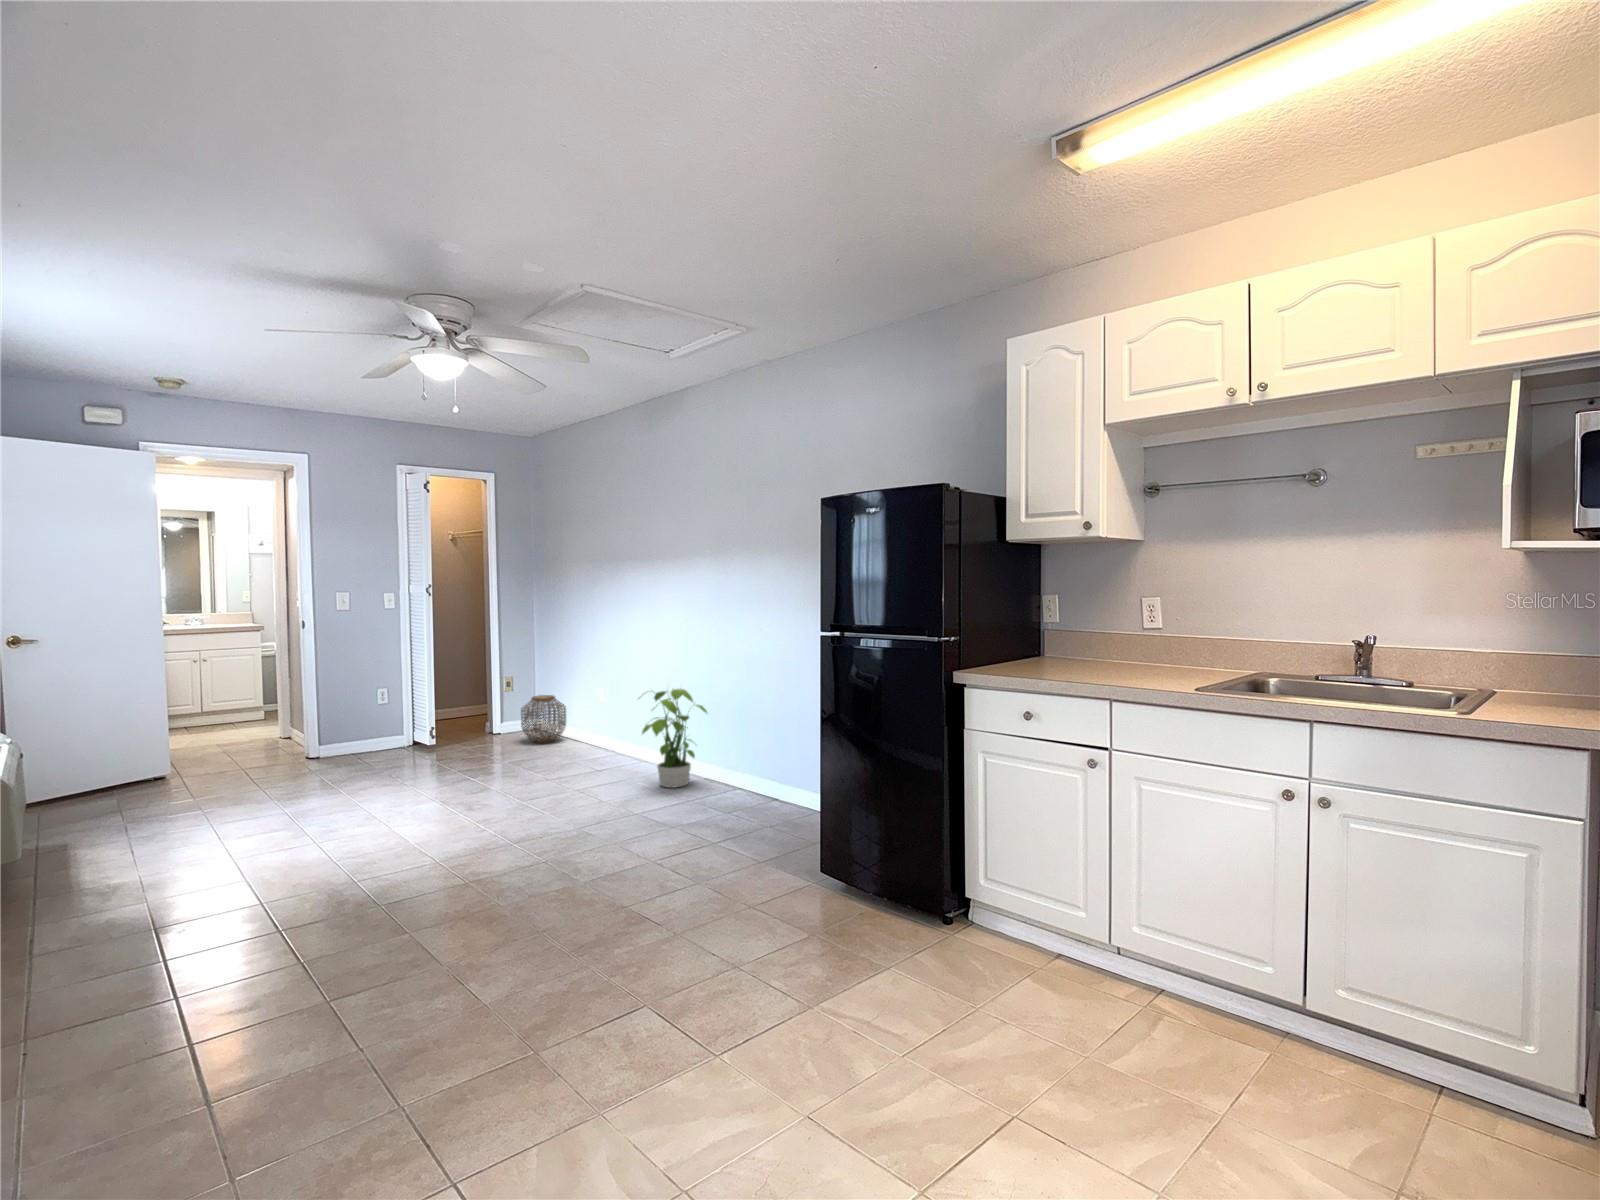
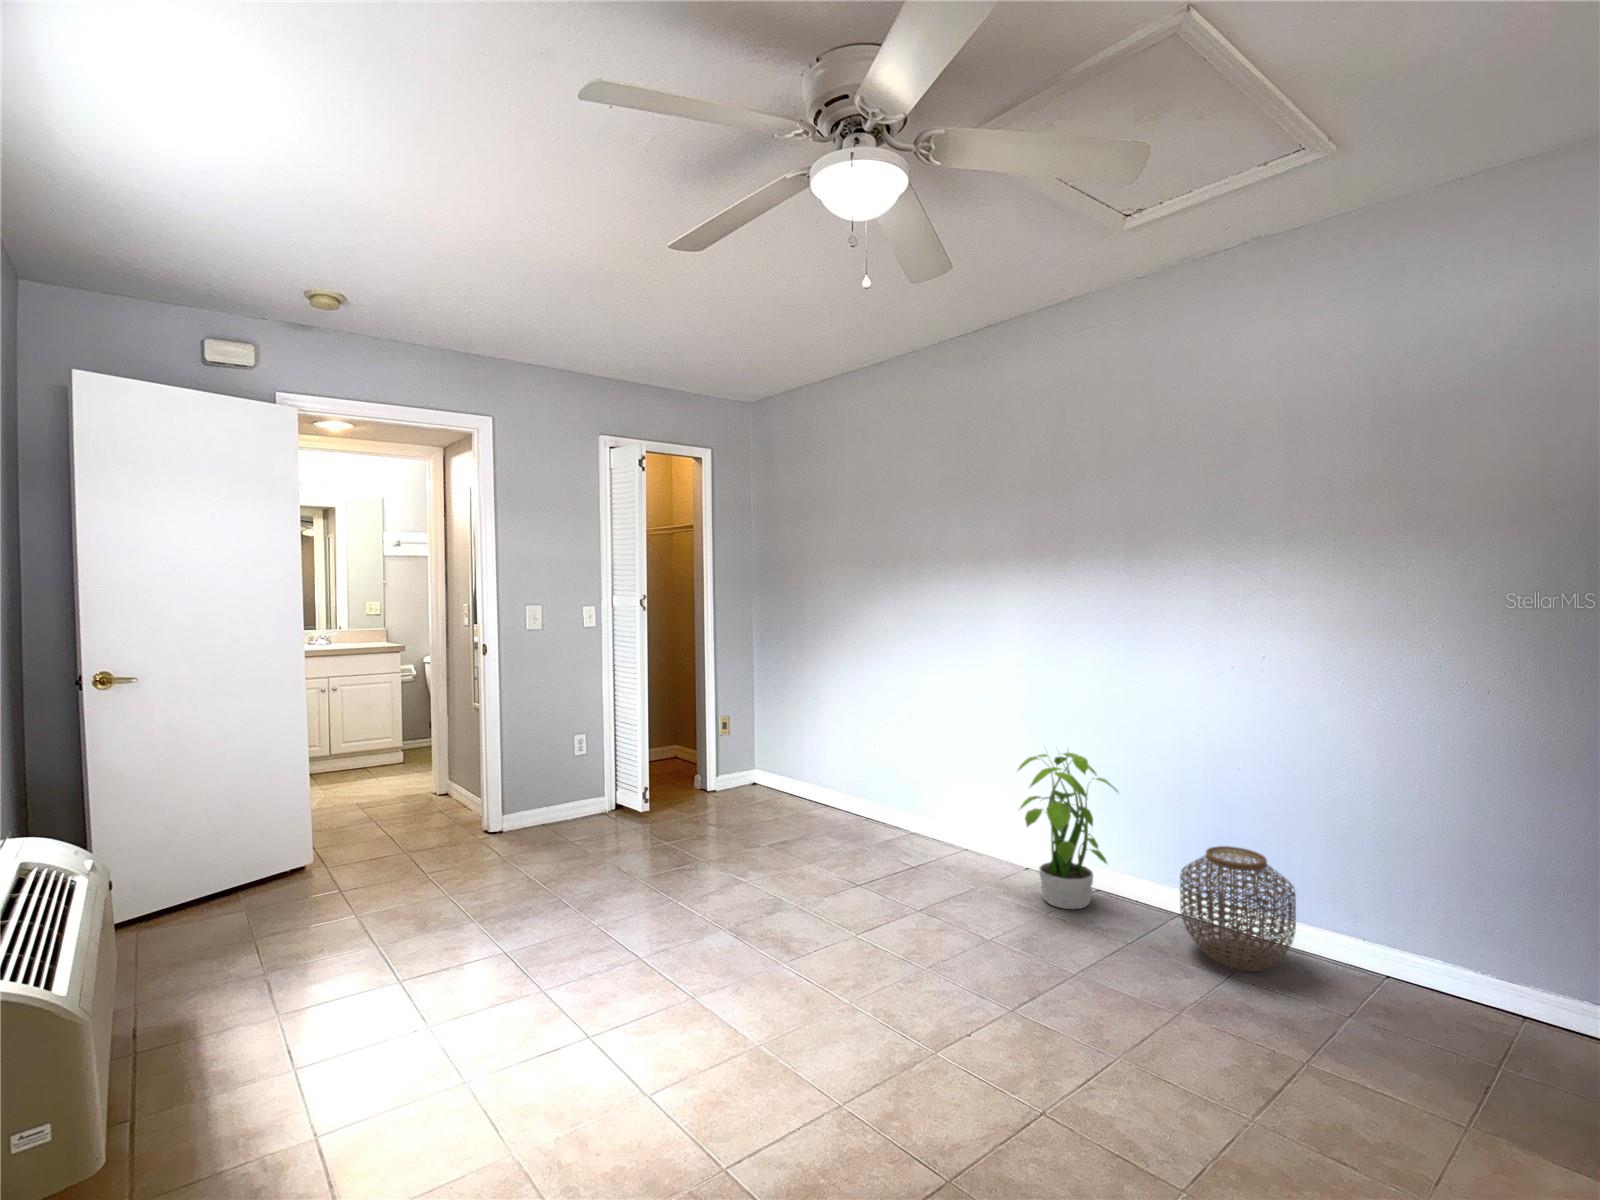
woven basket: present [521,695,566,743] -> present [1180,846,1296,972]

